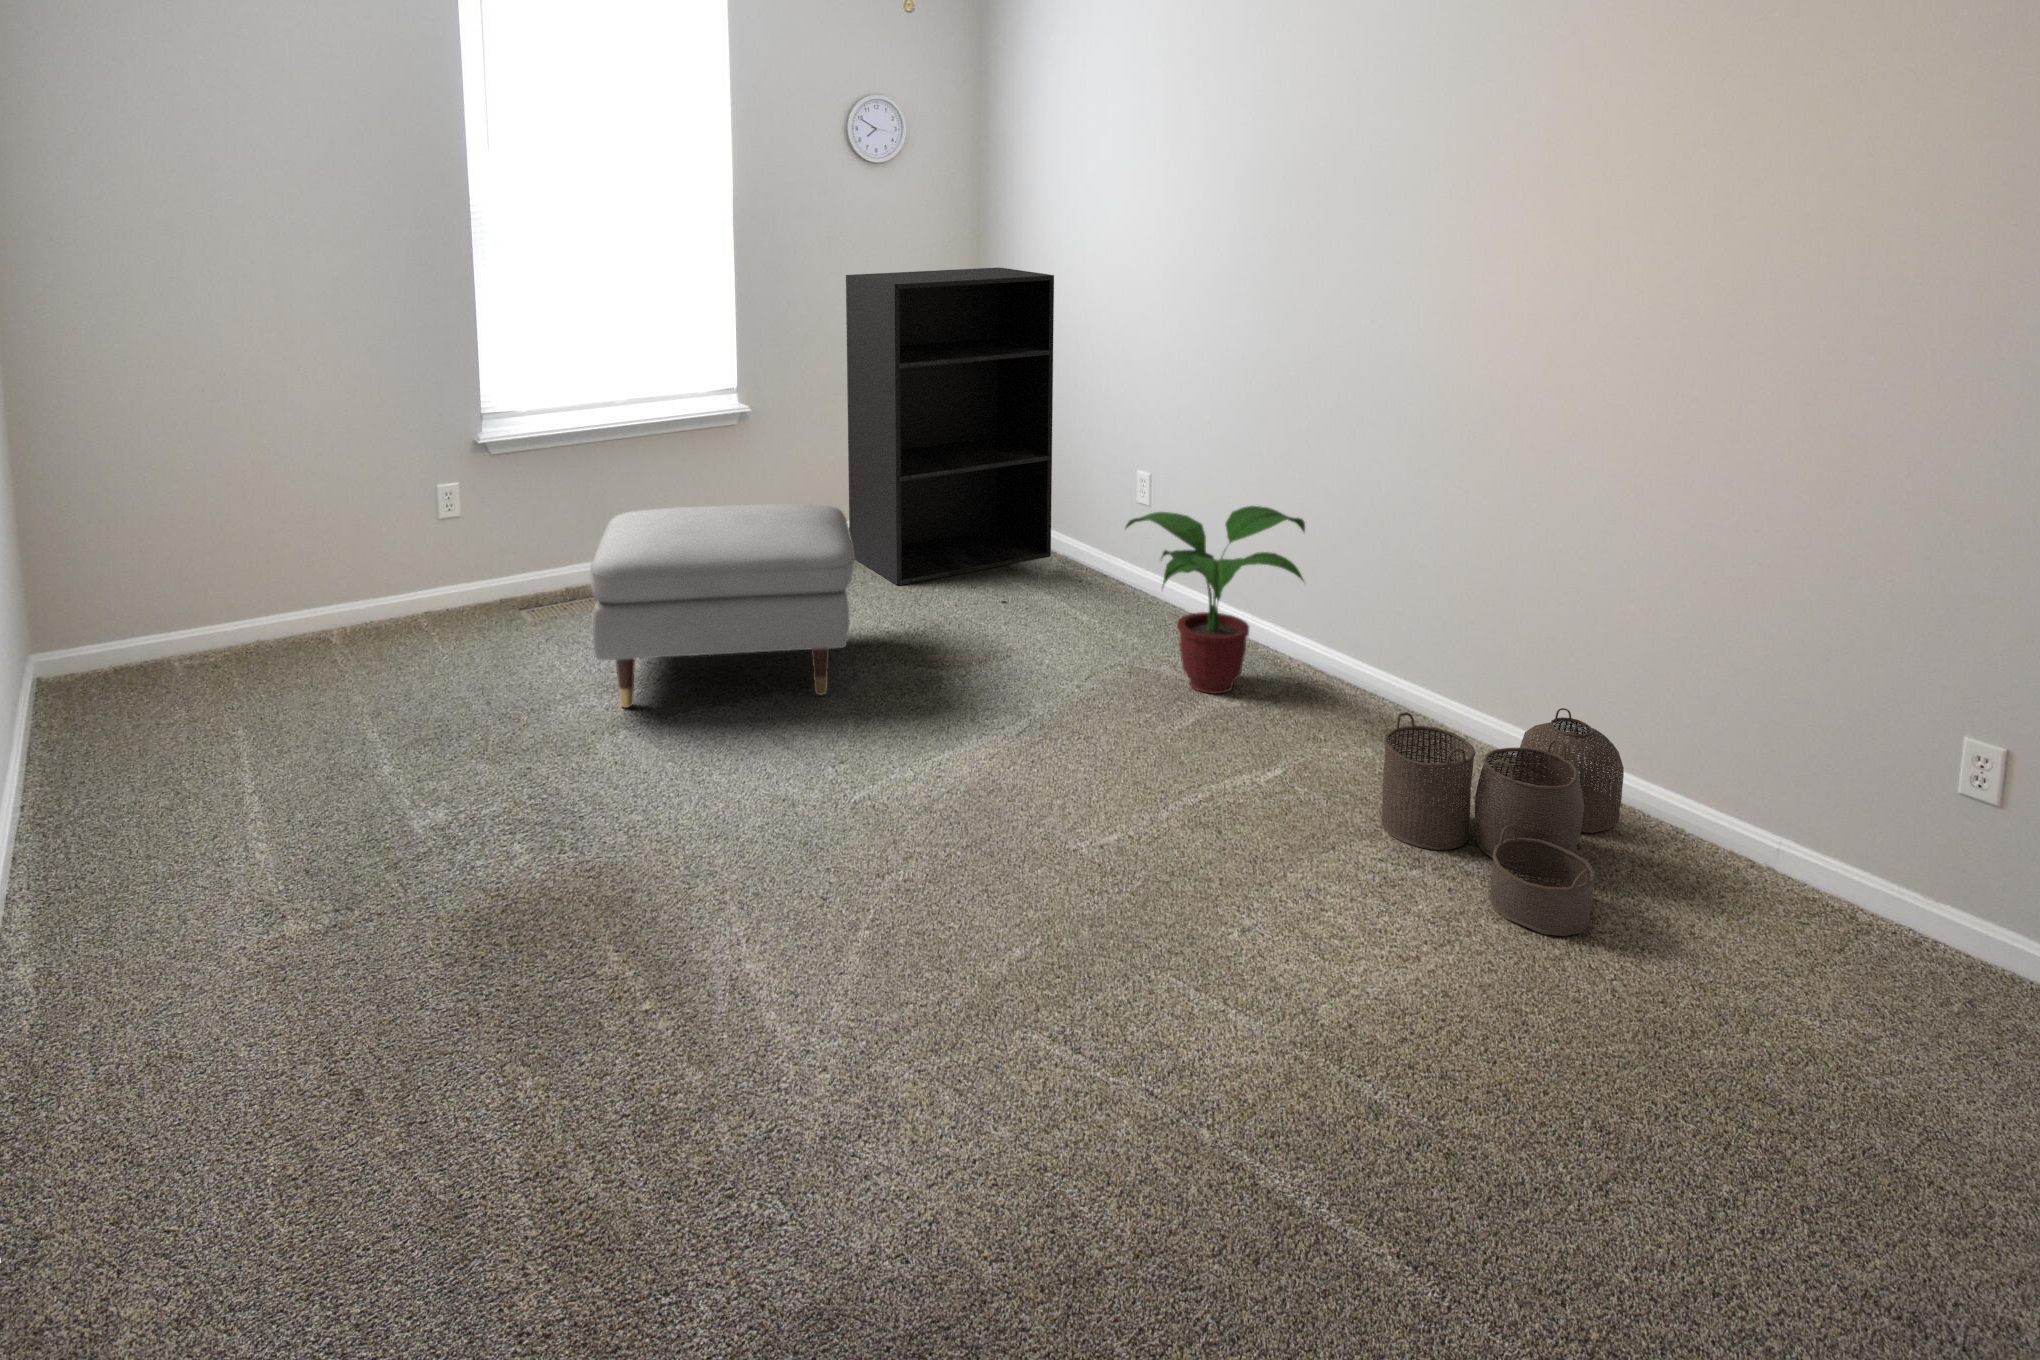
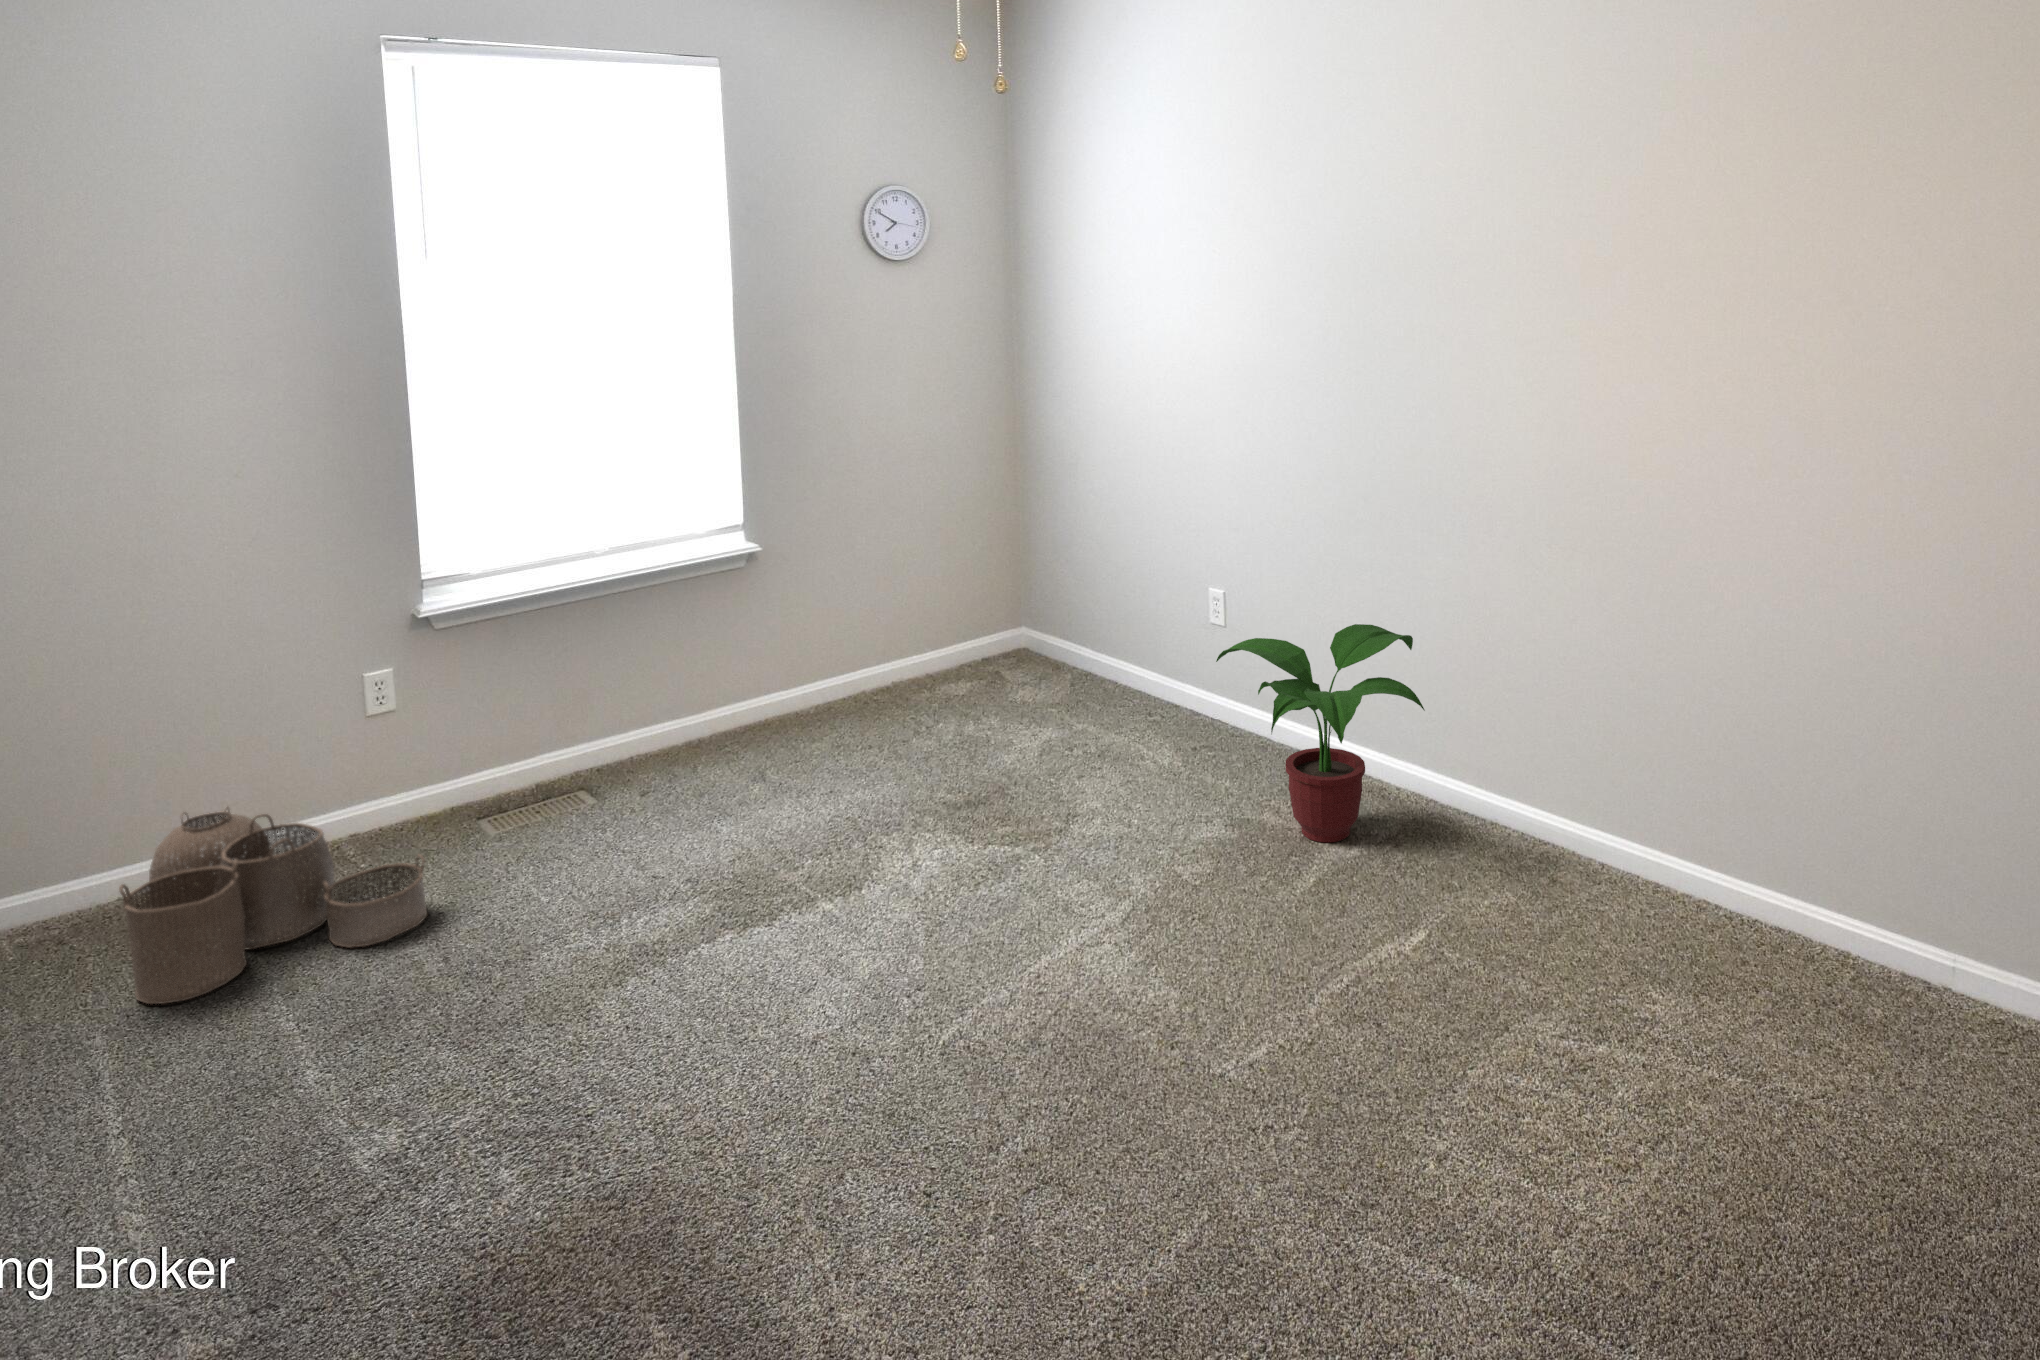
bookshelf: present [846,267,1054,585] -> none [869,366,1115,739]
ottoman: present [590,504,854,708] -> none [582,661,915,944]
woven basket: present [1381,708,1624,936] -> present [119,807,427,1004]

